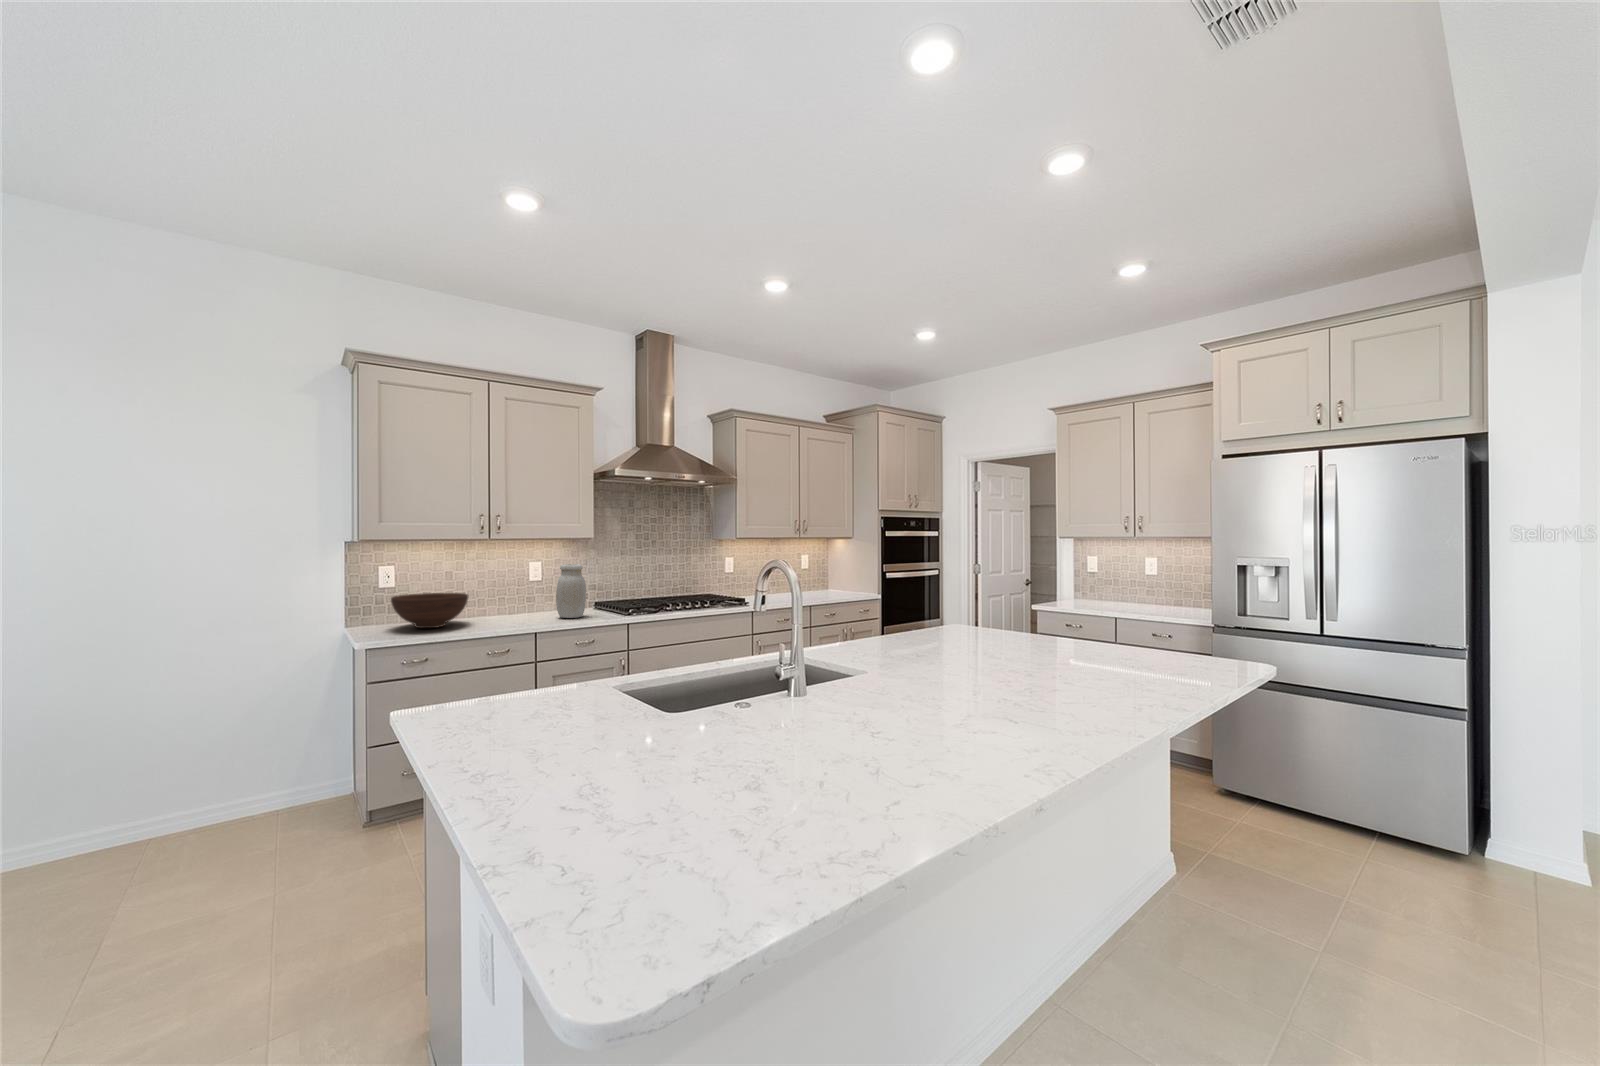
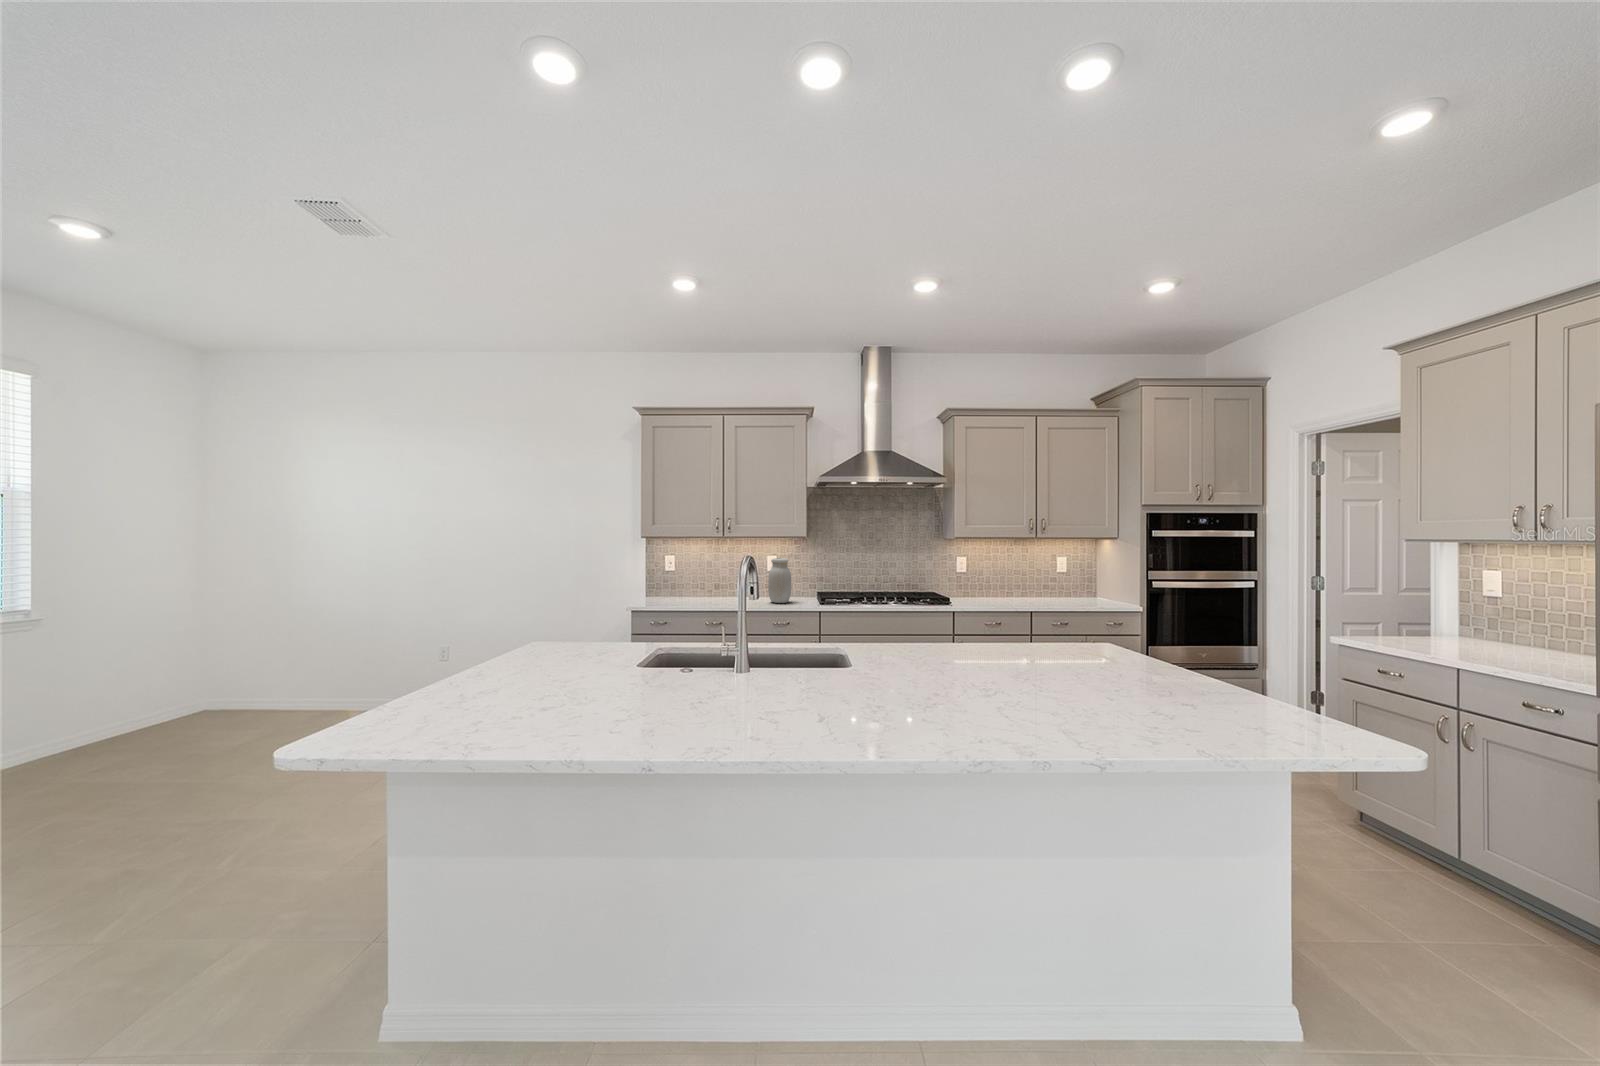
fruit bowl: present [391,593,468,628] -> none [661,576,711,601]

